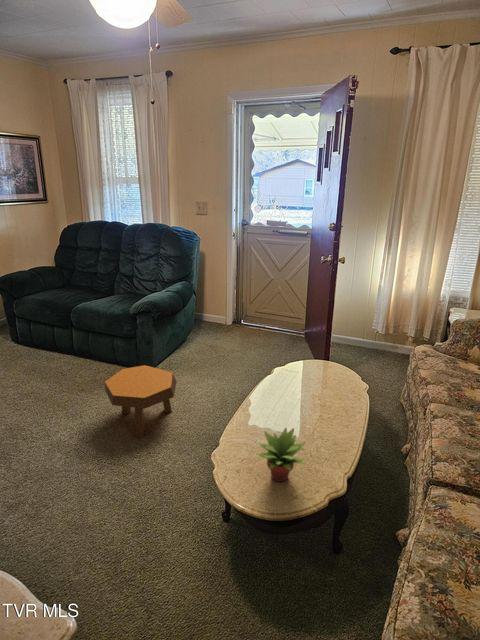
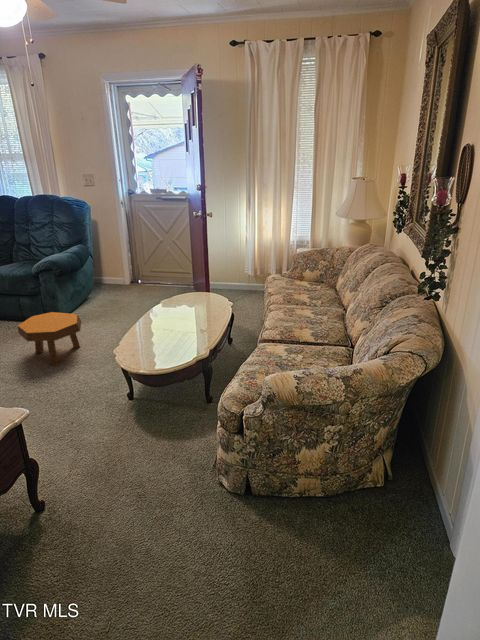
succulent plant: present [257,428,305,482] -> none [143,319,176,356]

